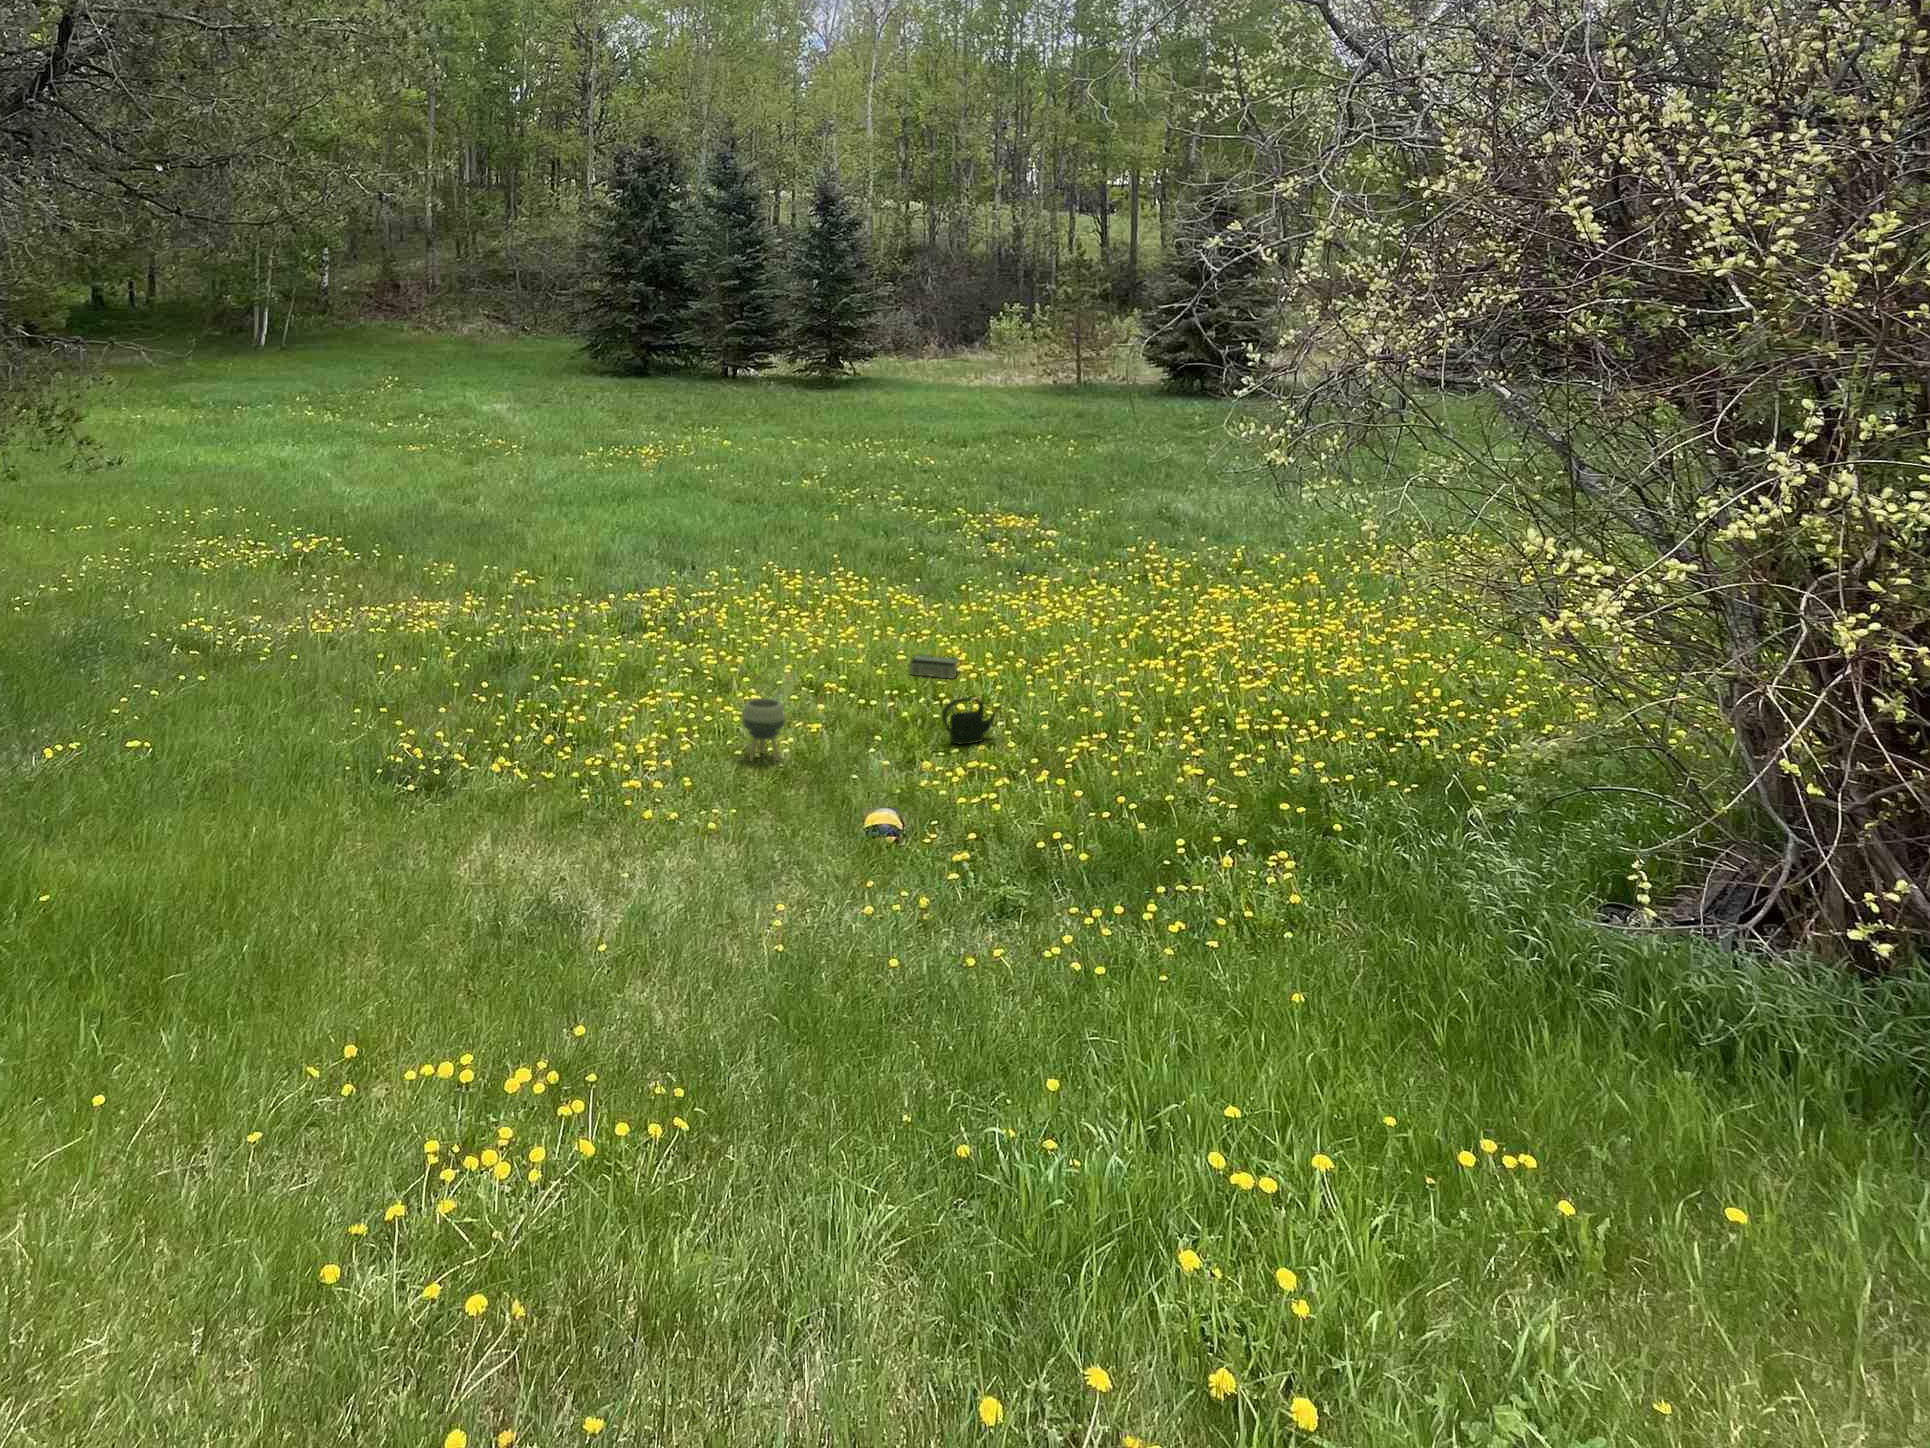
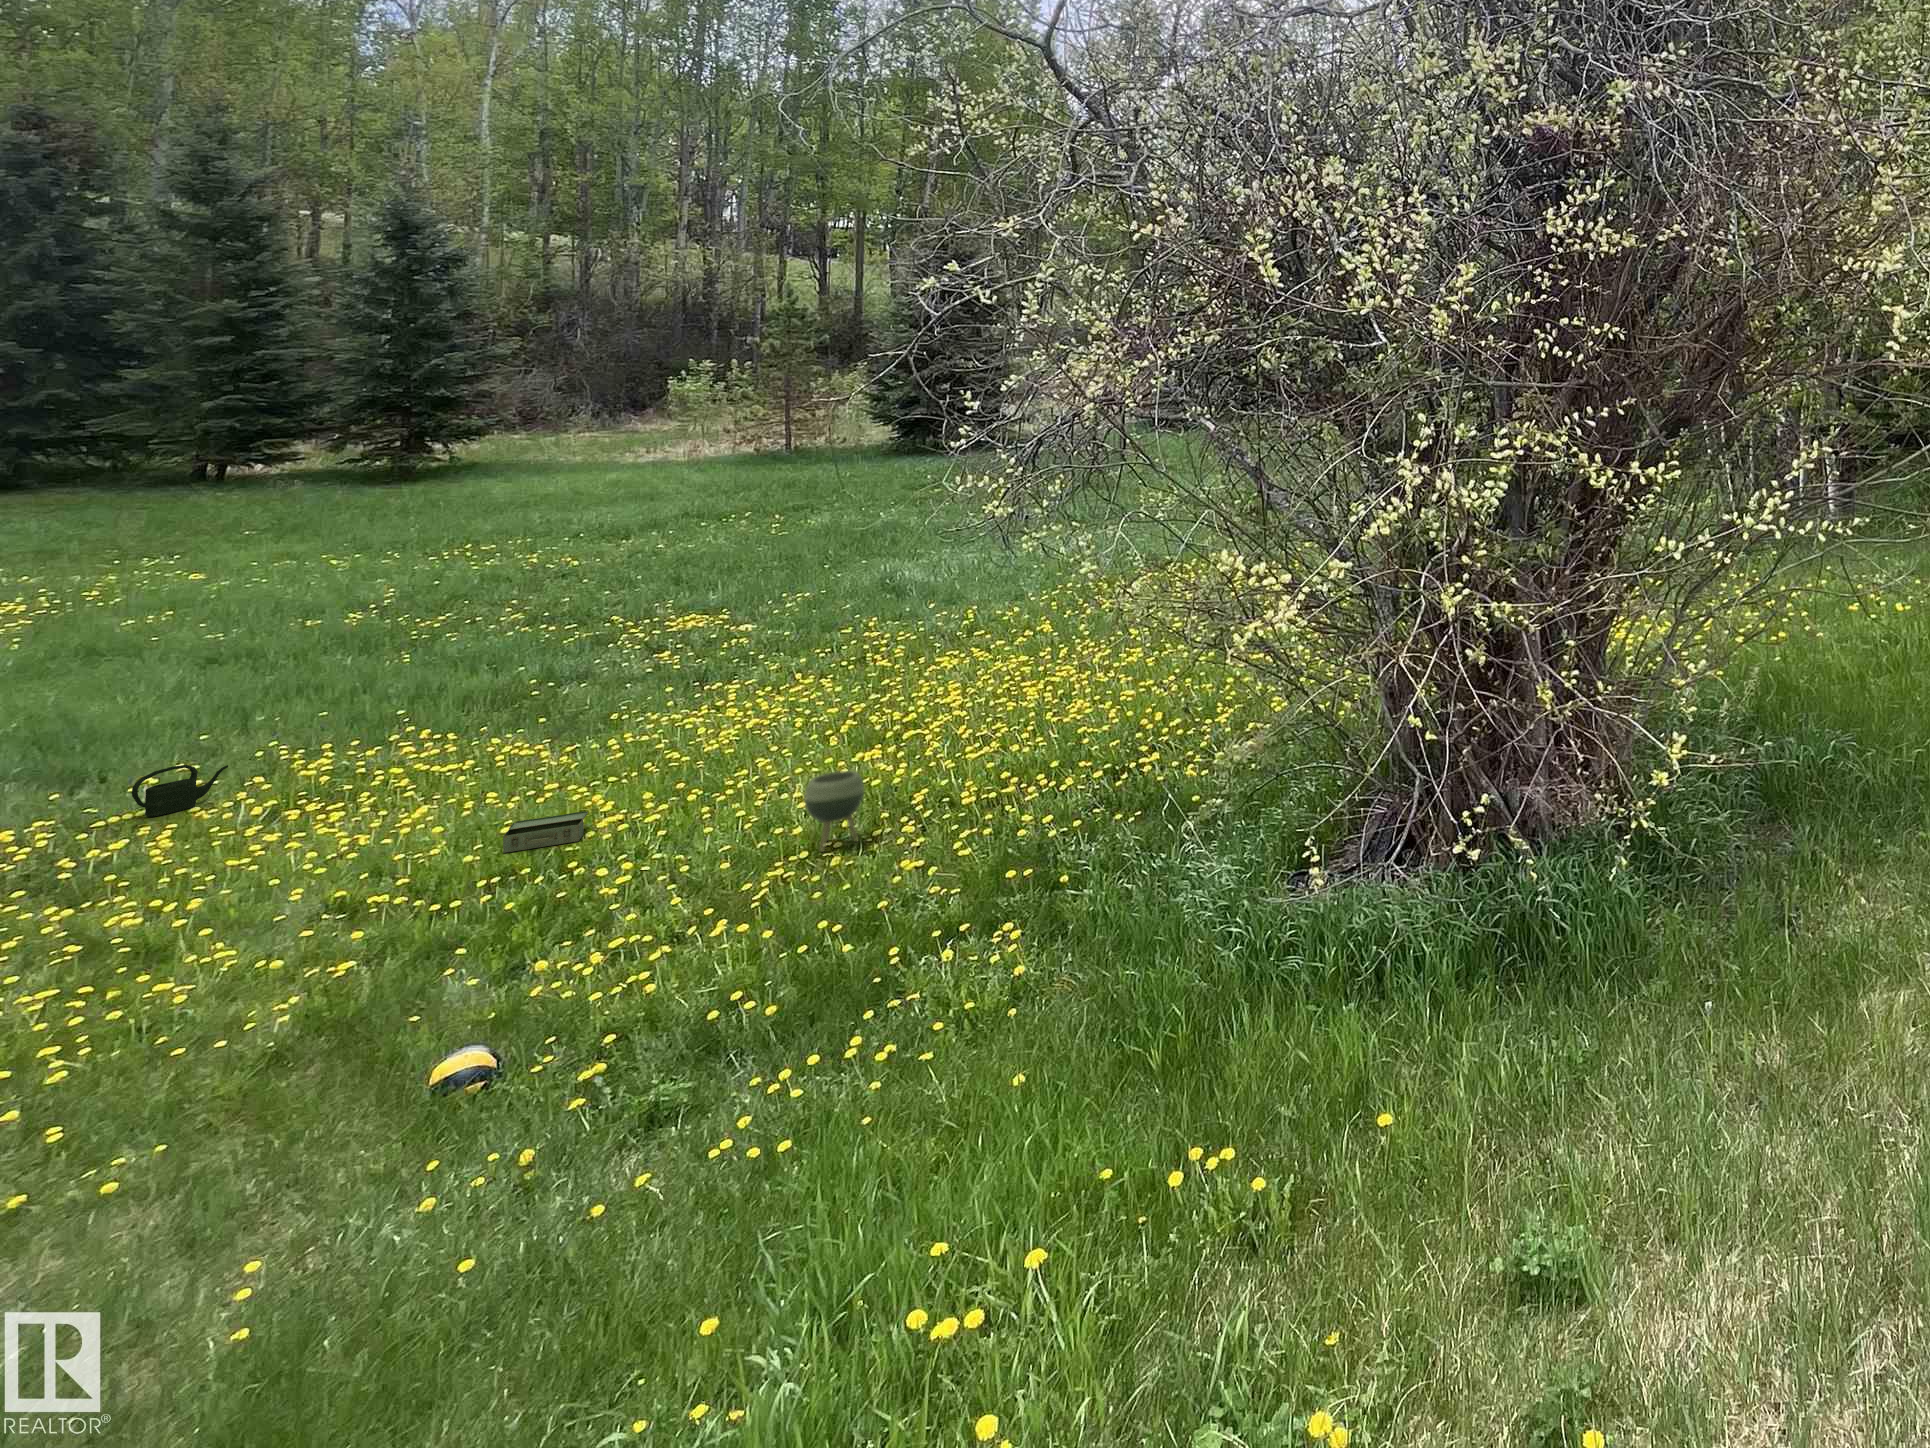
watering can: present [942,697,1002,744] -> present [132,765,228,817]
planter: present [742,698,785,761] -> present [804,771,864,851]

